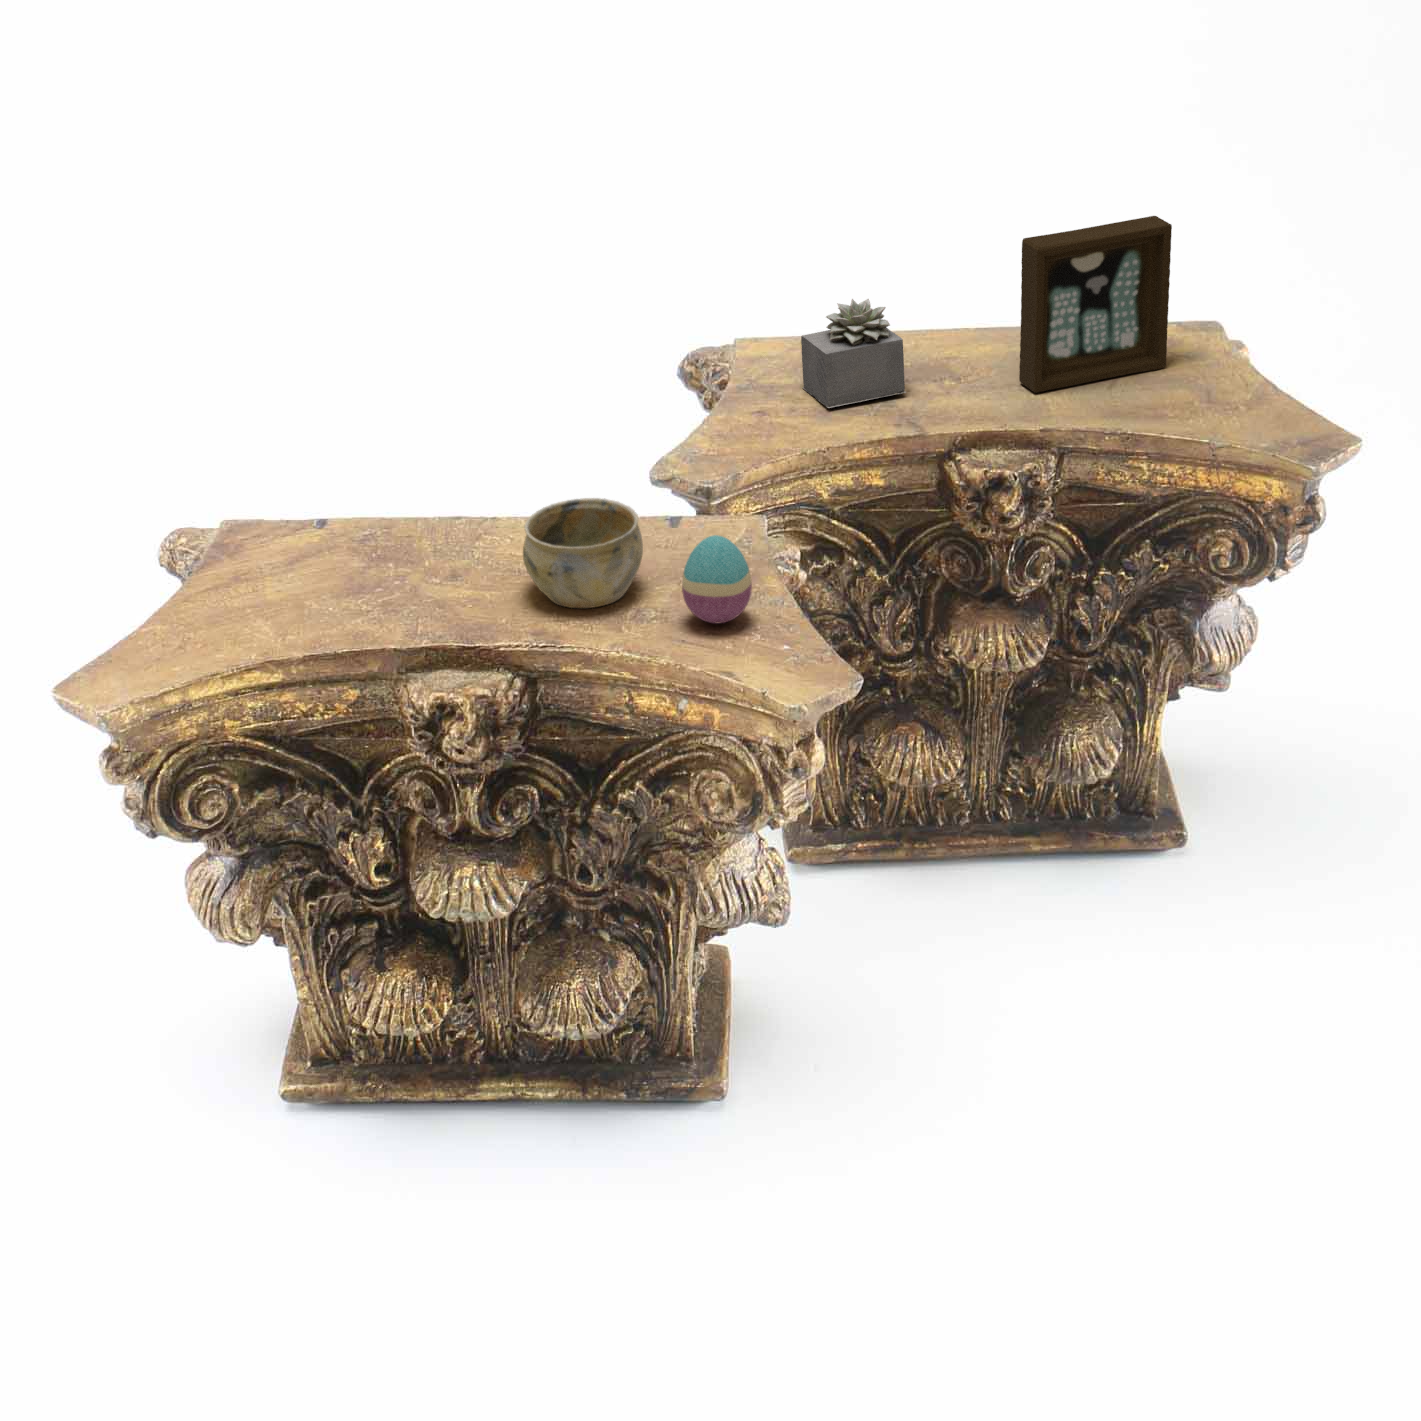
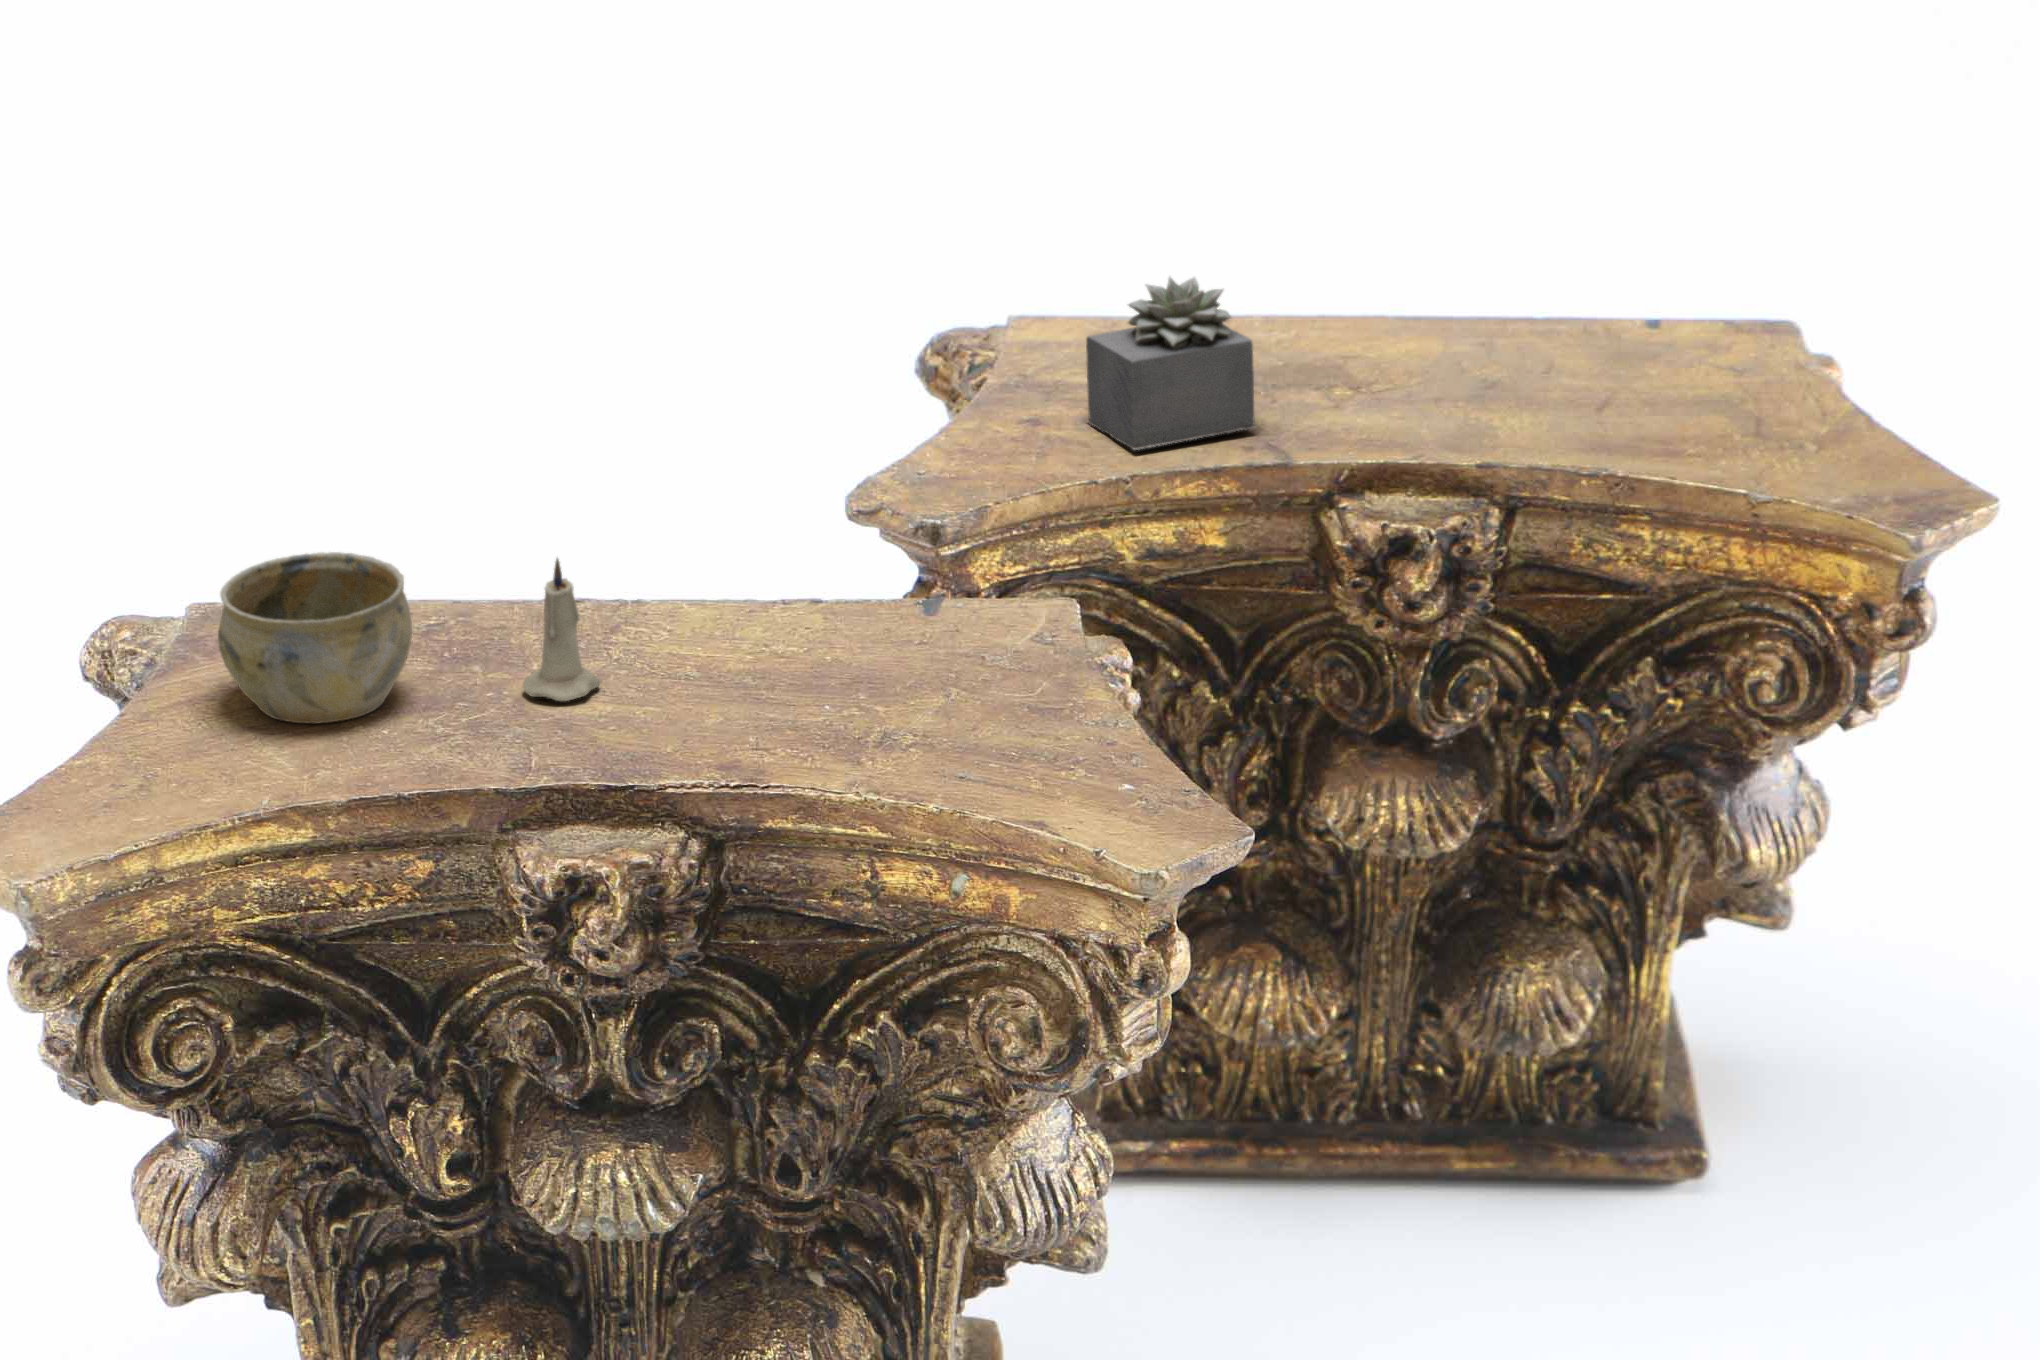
picture frame: present [1019,216,1172,393] -> none [1436,147,1677,428]
candle: none [426,495,474,583] -> present [523,558,600,701]
ceramic bowl: present [523,498,643,608] -> present [218,552,412,723]
decorative egg: present [682,535,752,624] -> none [954,611,1065,754]

